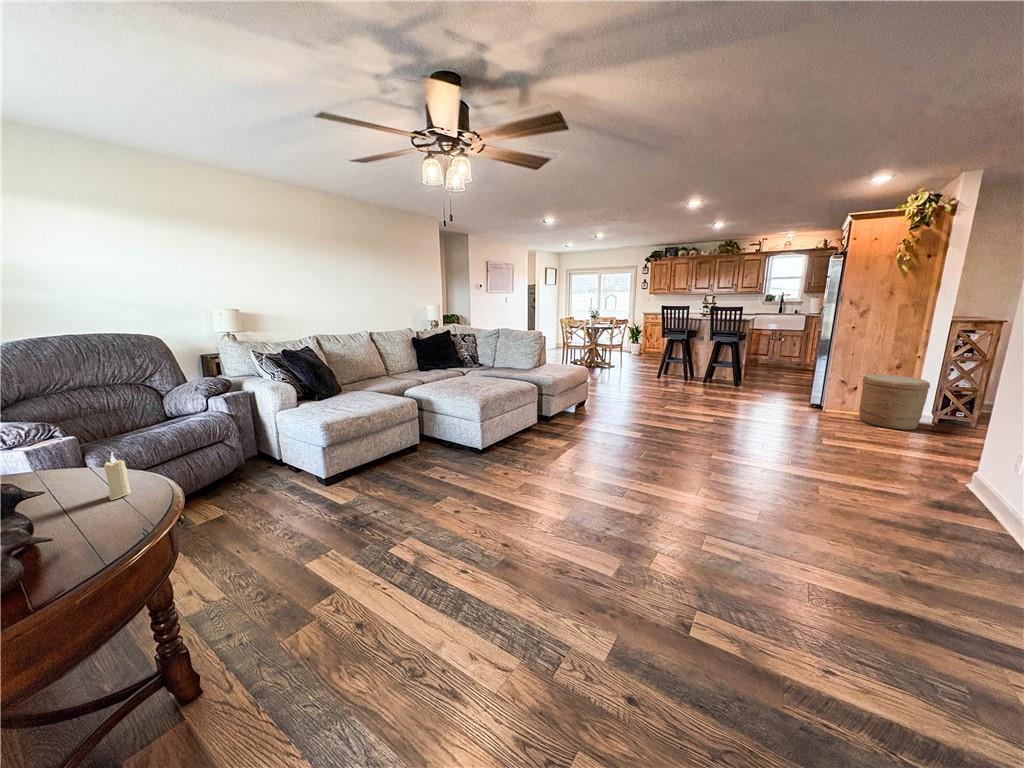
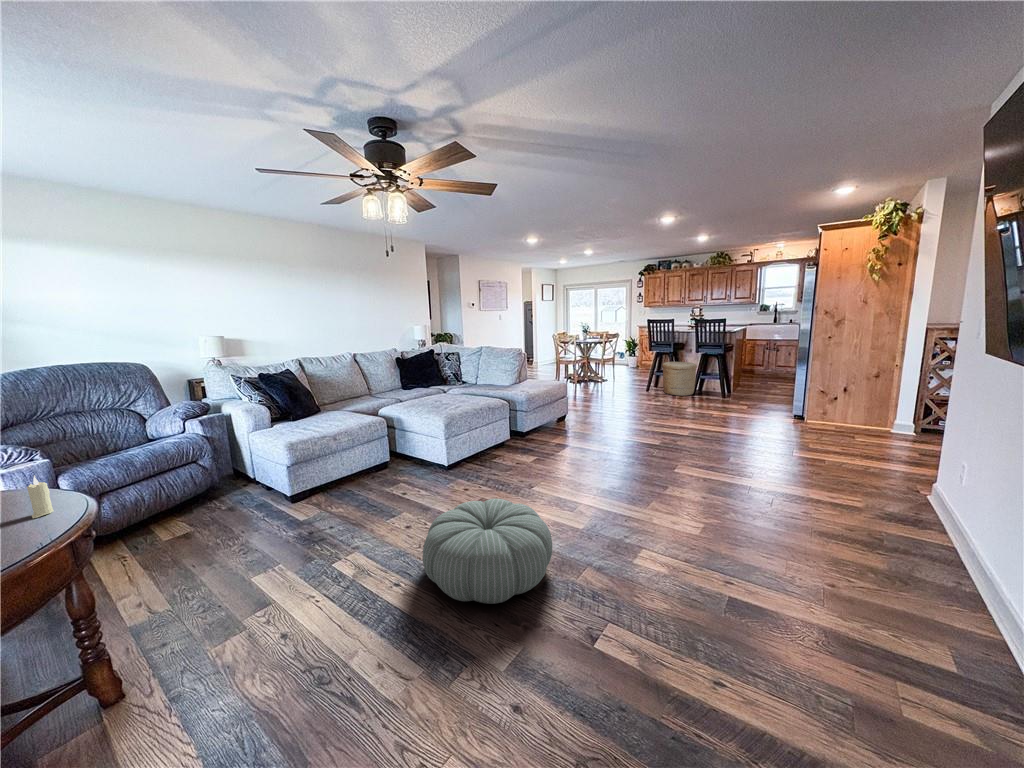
woven basket: present [859,375,930,430] -> present [662,362,697,396]
pouf: none [491,483,624,591] -> present [423,499,552,604]

